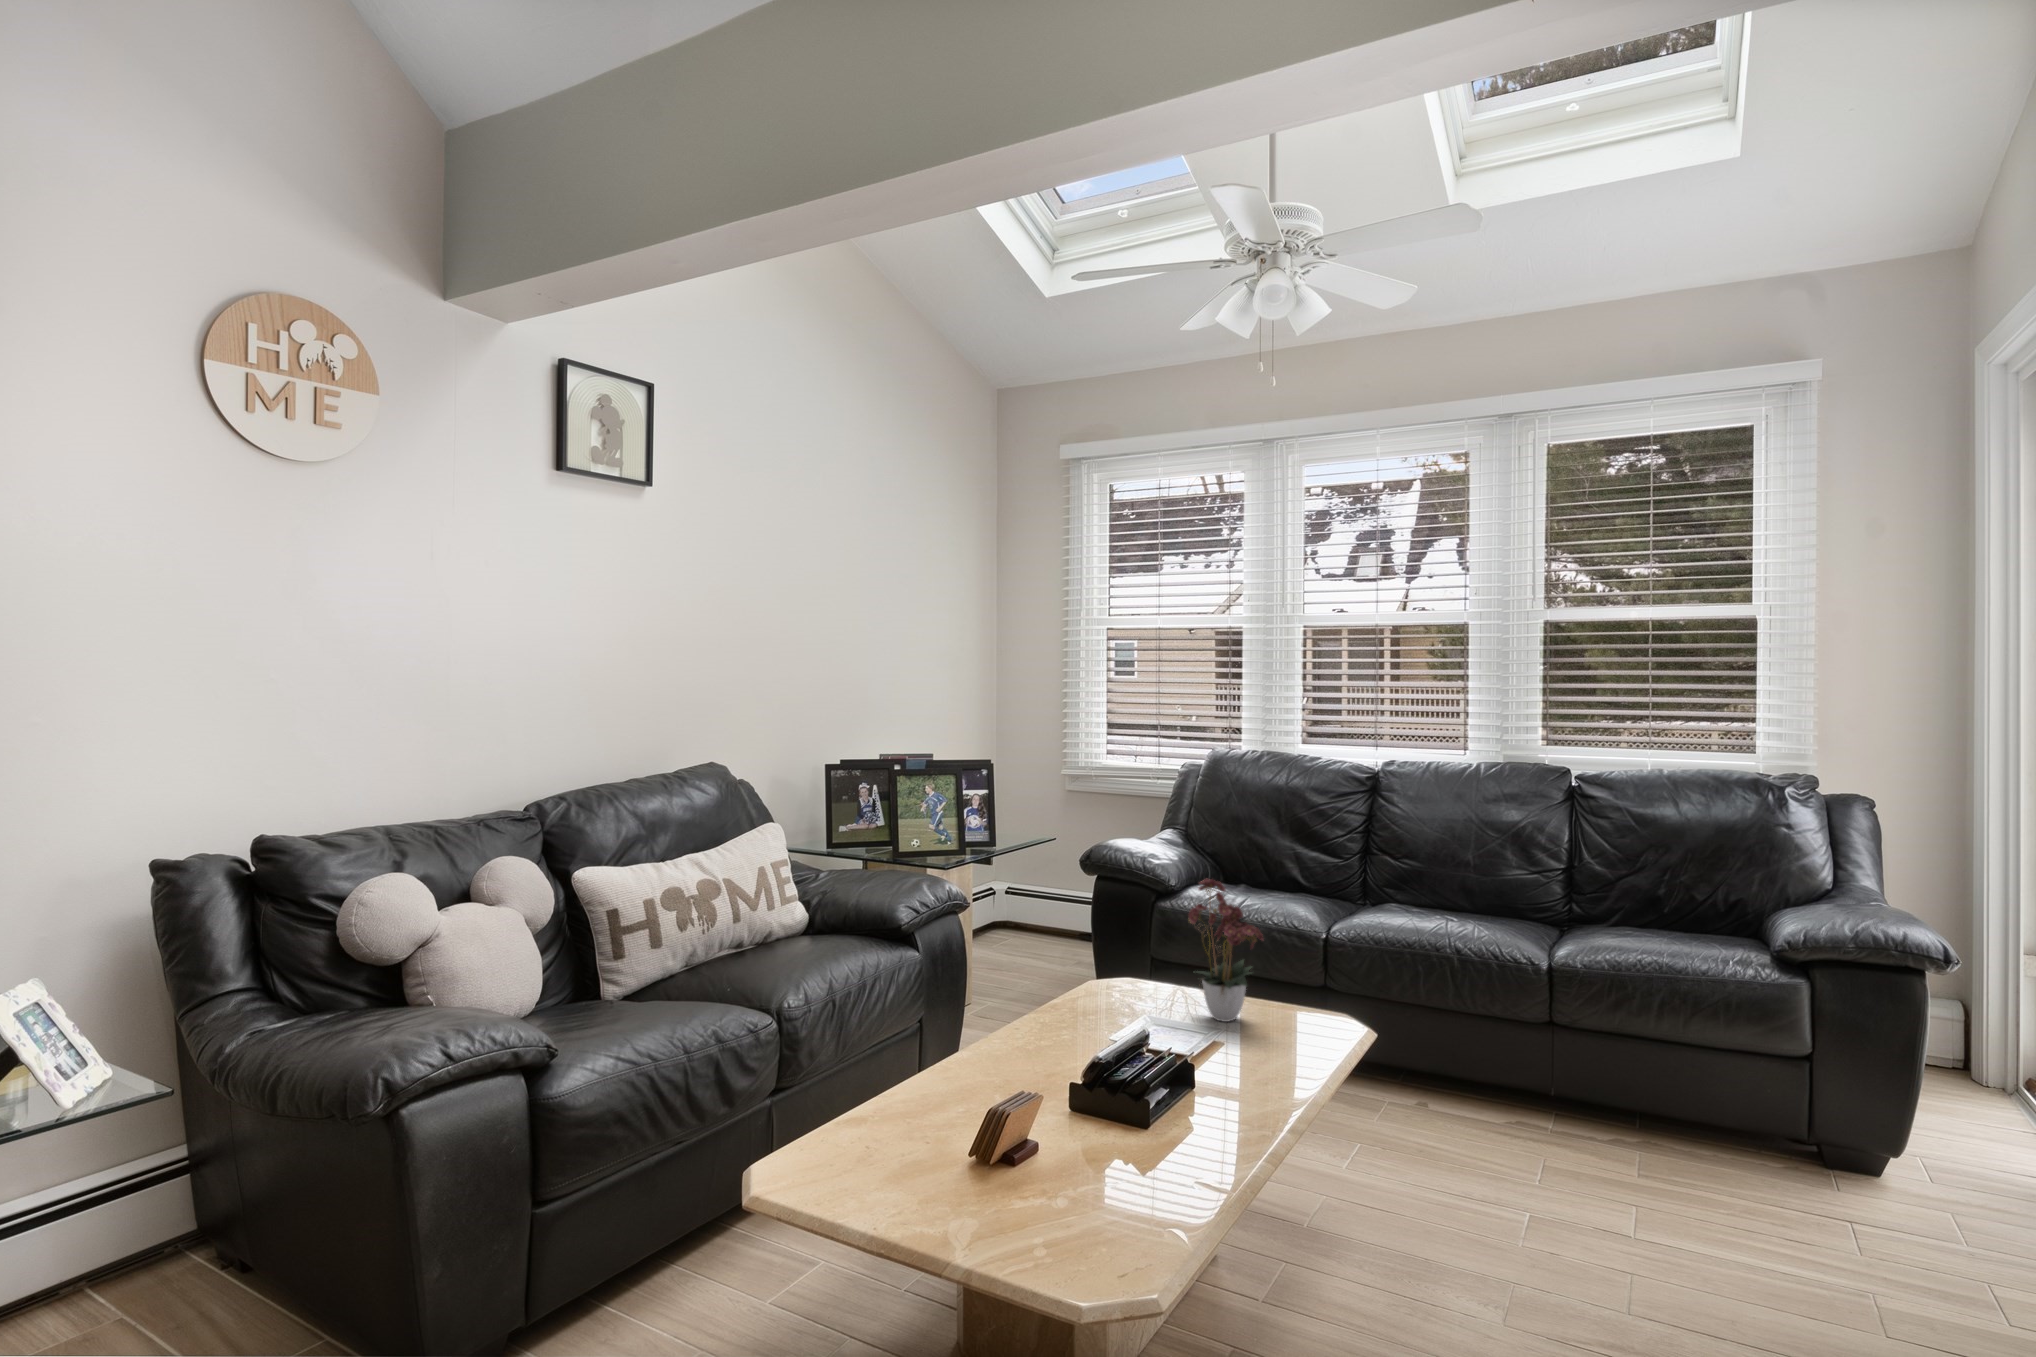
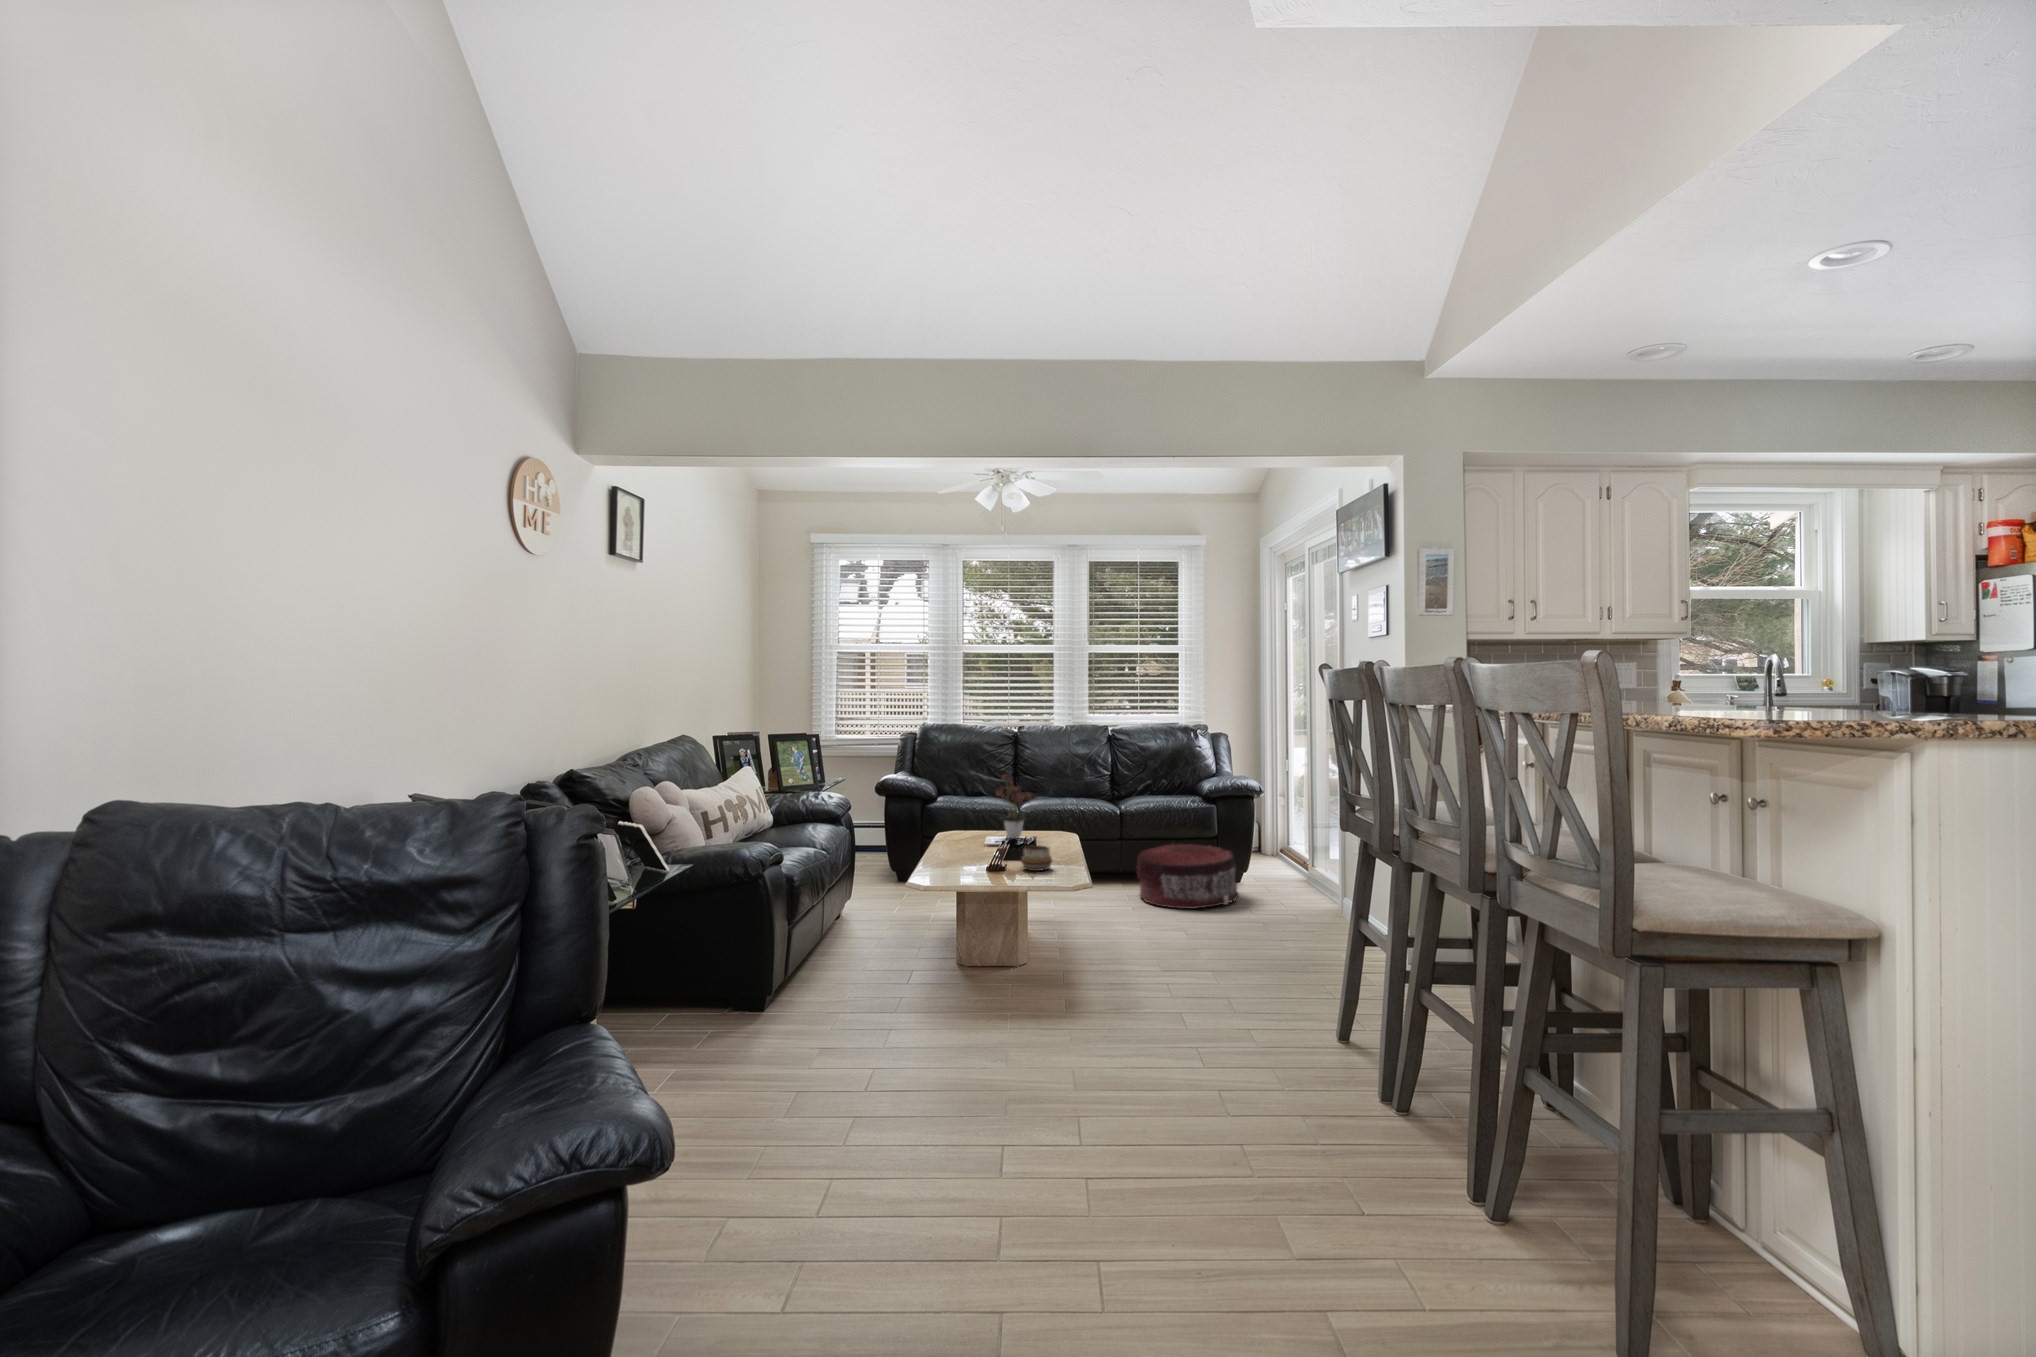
pouf: none [1565,1057,1861,1262] -> present [1137,844,1239,909]
decorative bowl: none [1086,1092,1168,1171] -> present [1021,845,1052,871]

